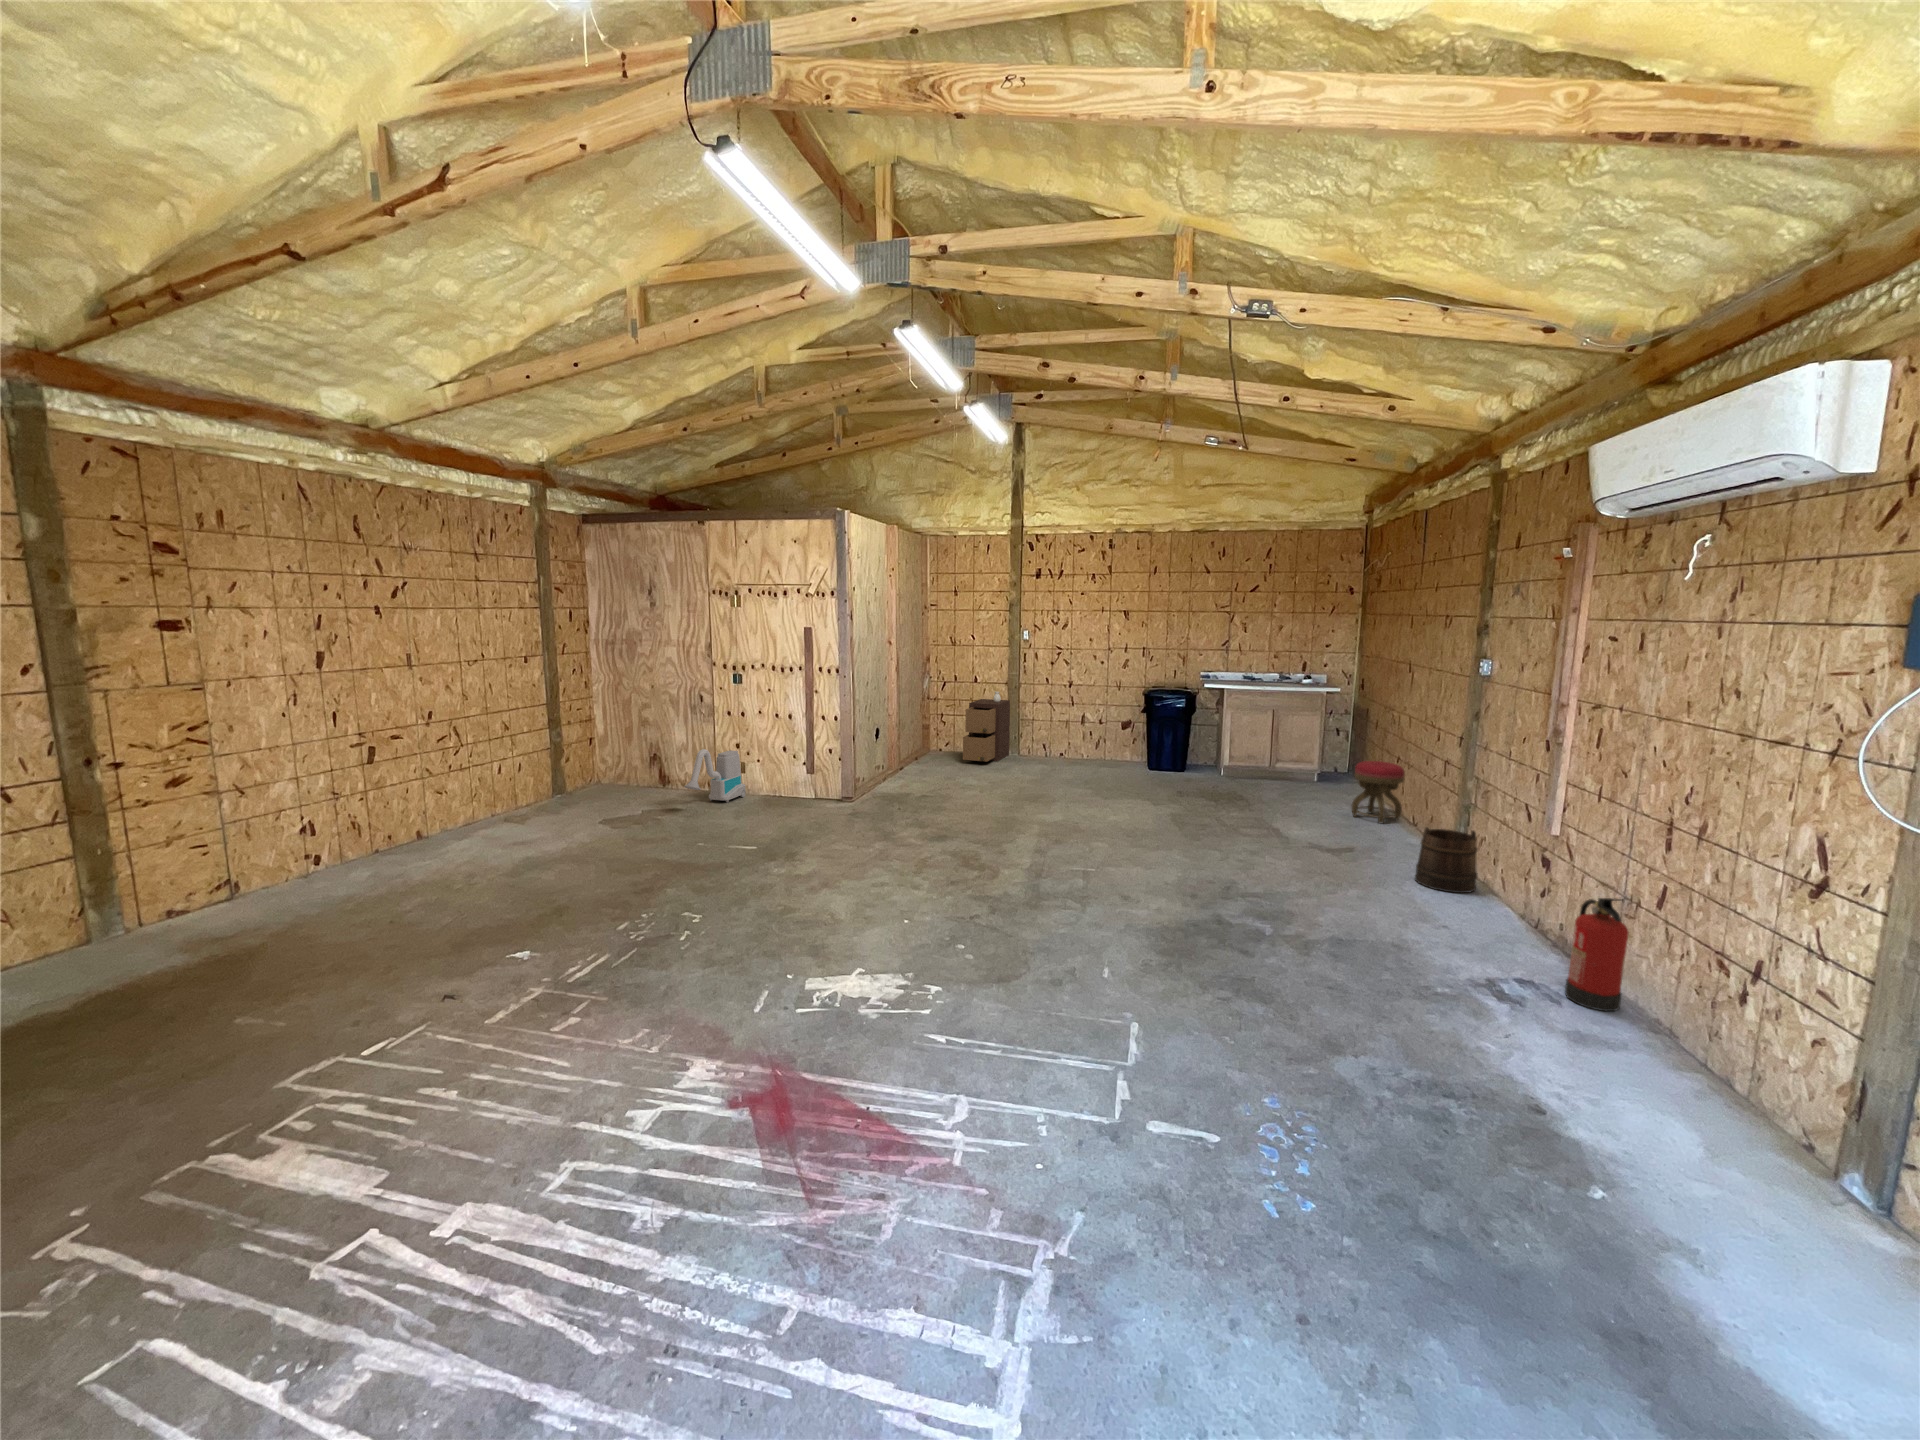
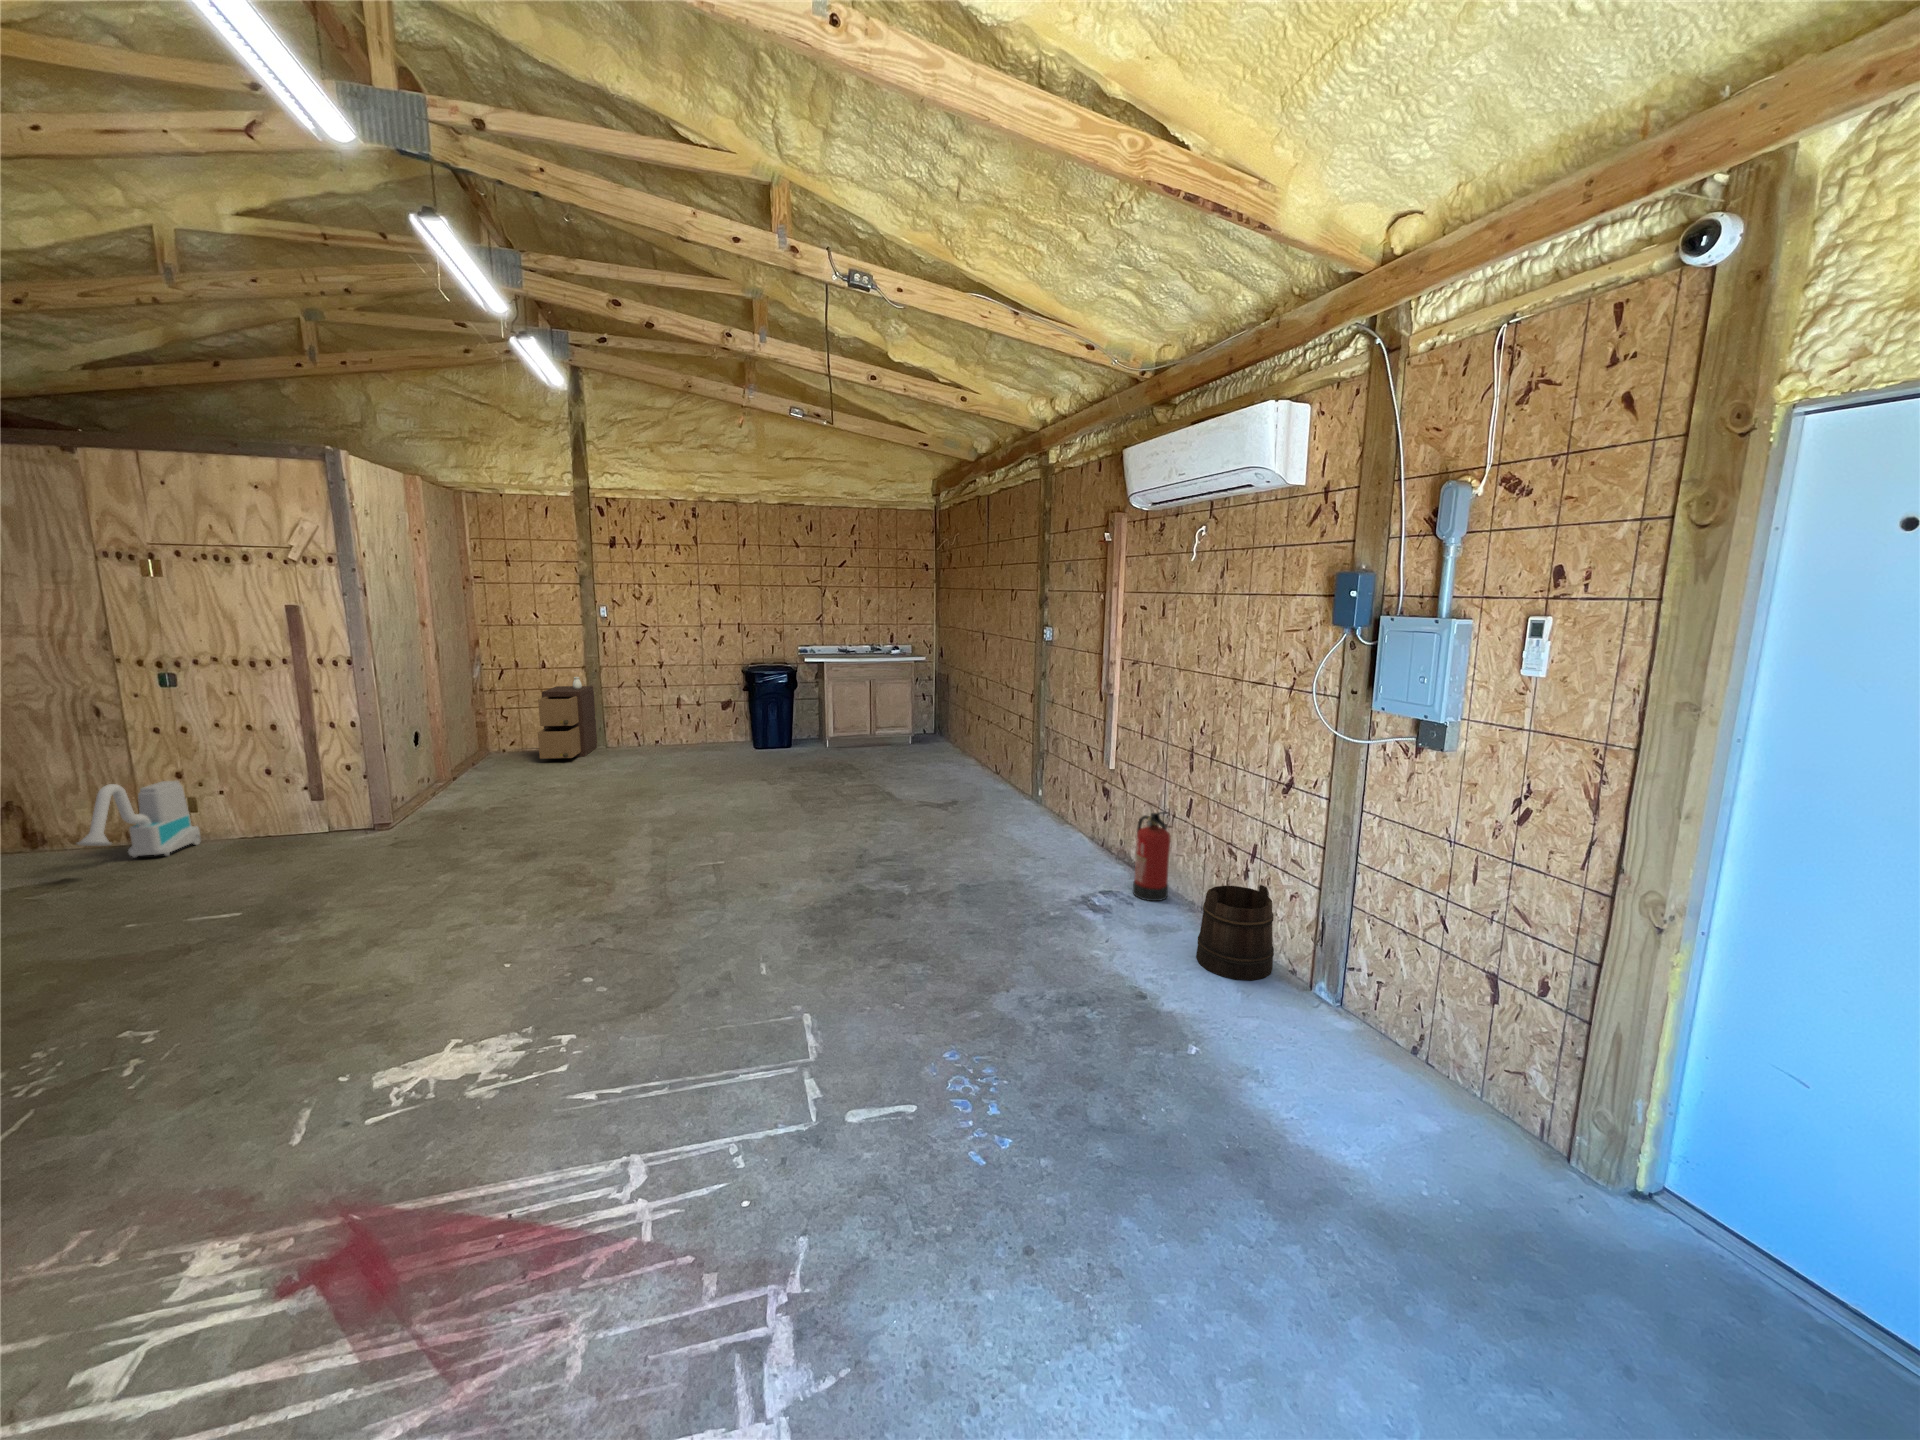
stool: present [1351,761,1405,823] -> none [948,721,988,775]
bucket: present [1415,827,1478,893] -> present [1196,885,1274,980]

